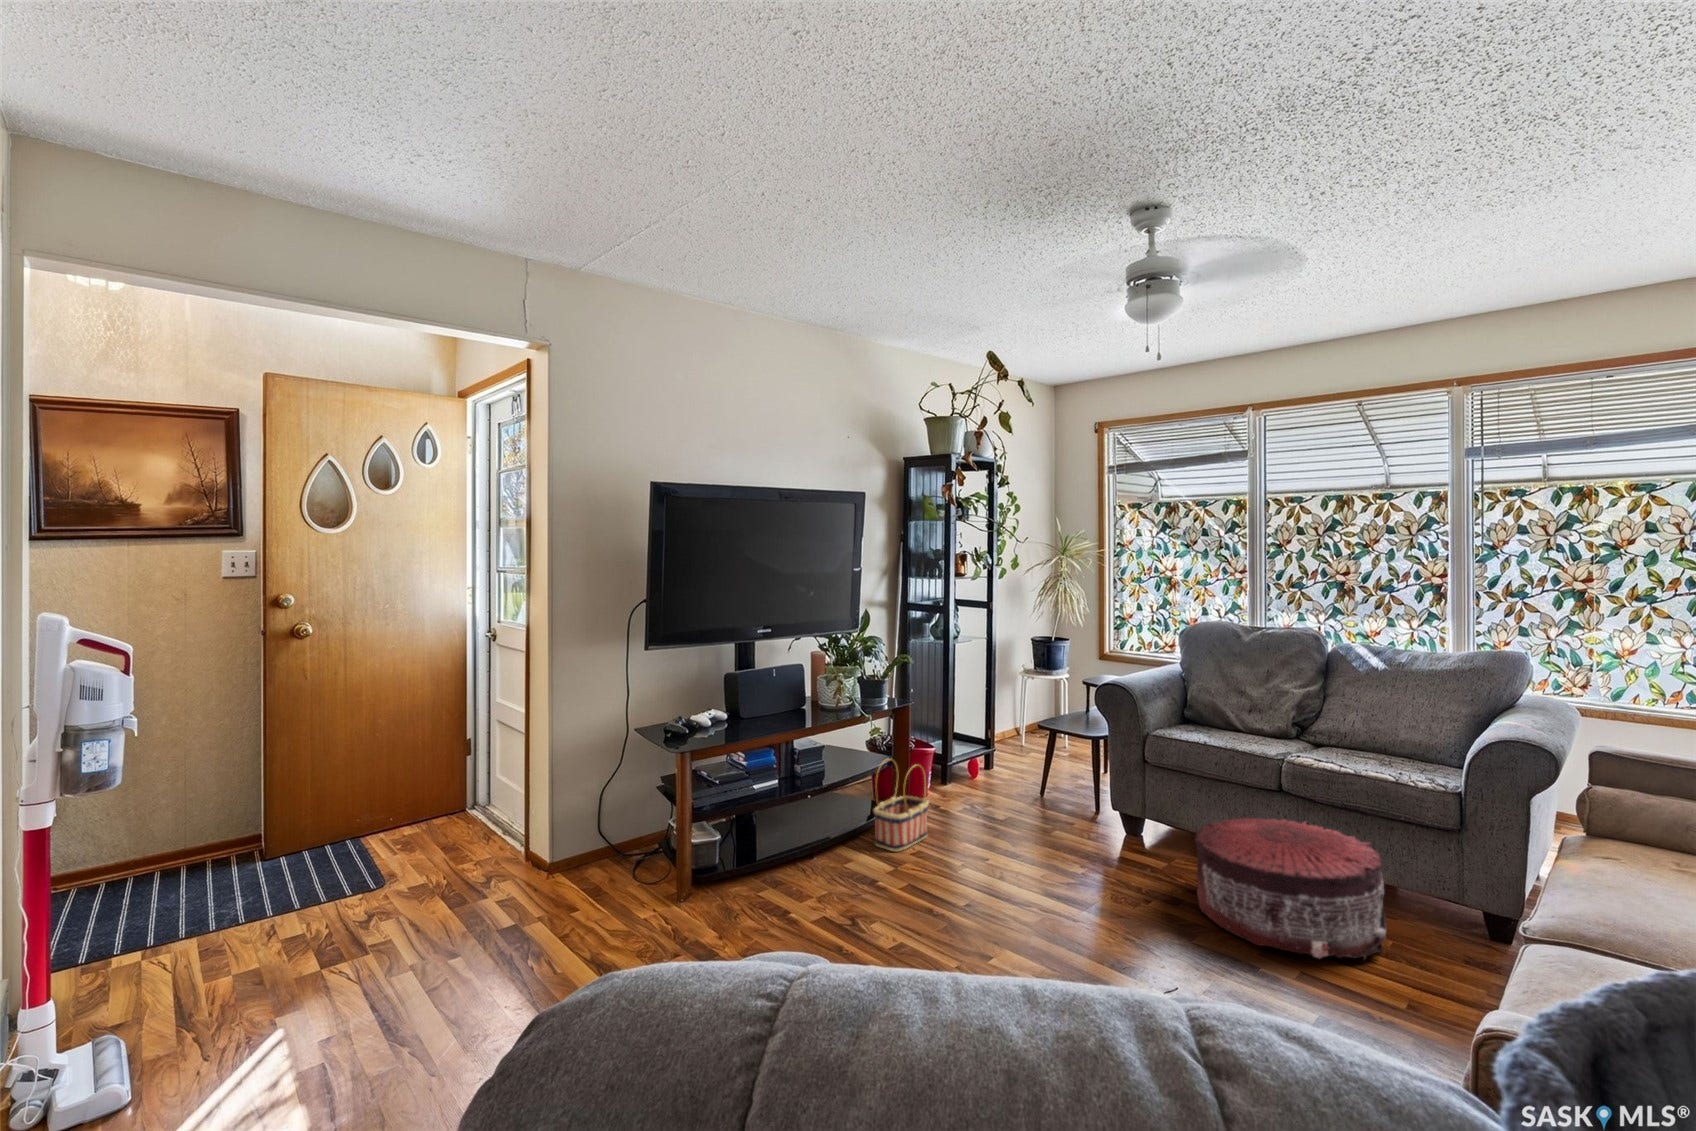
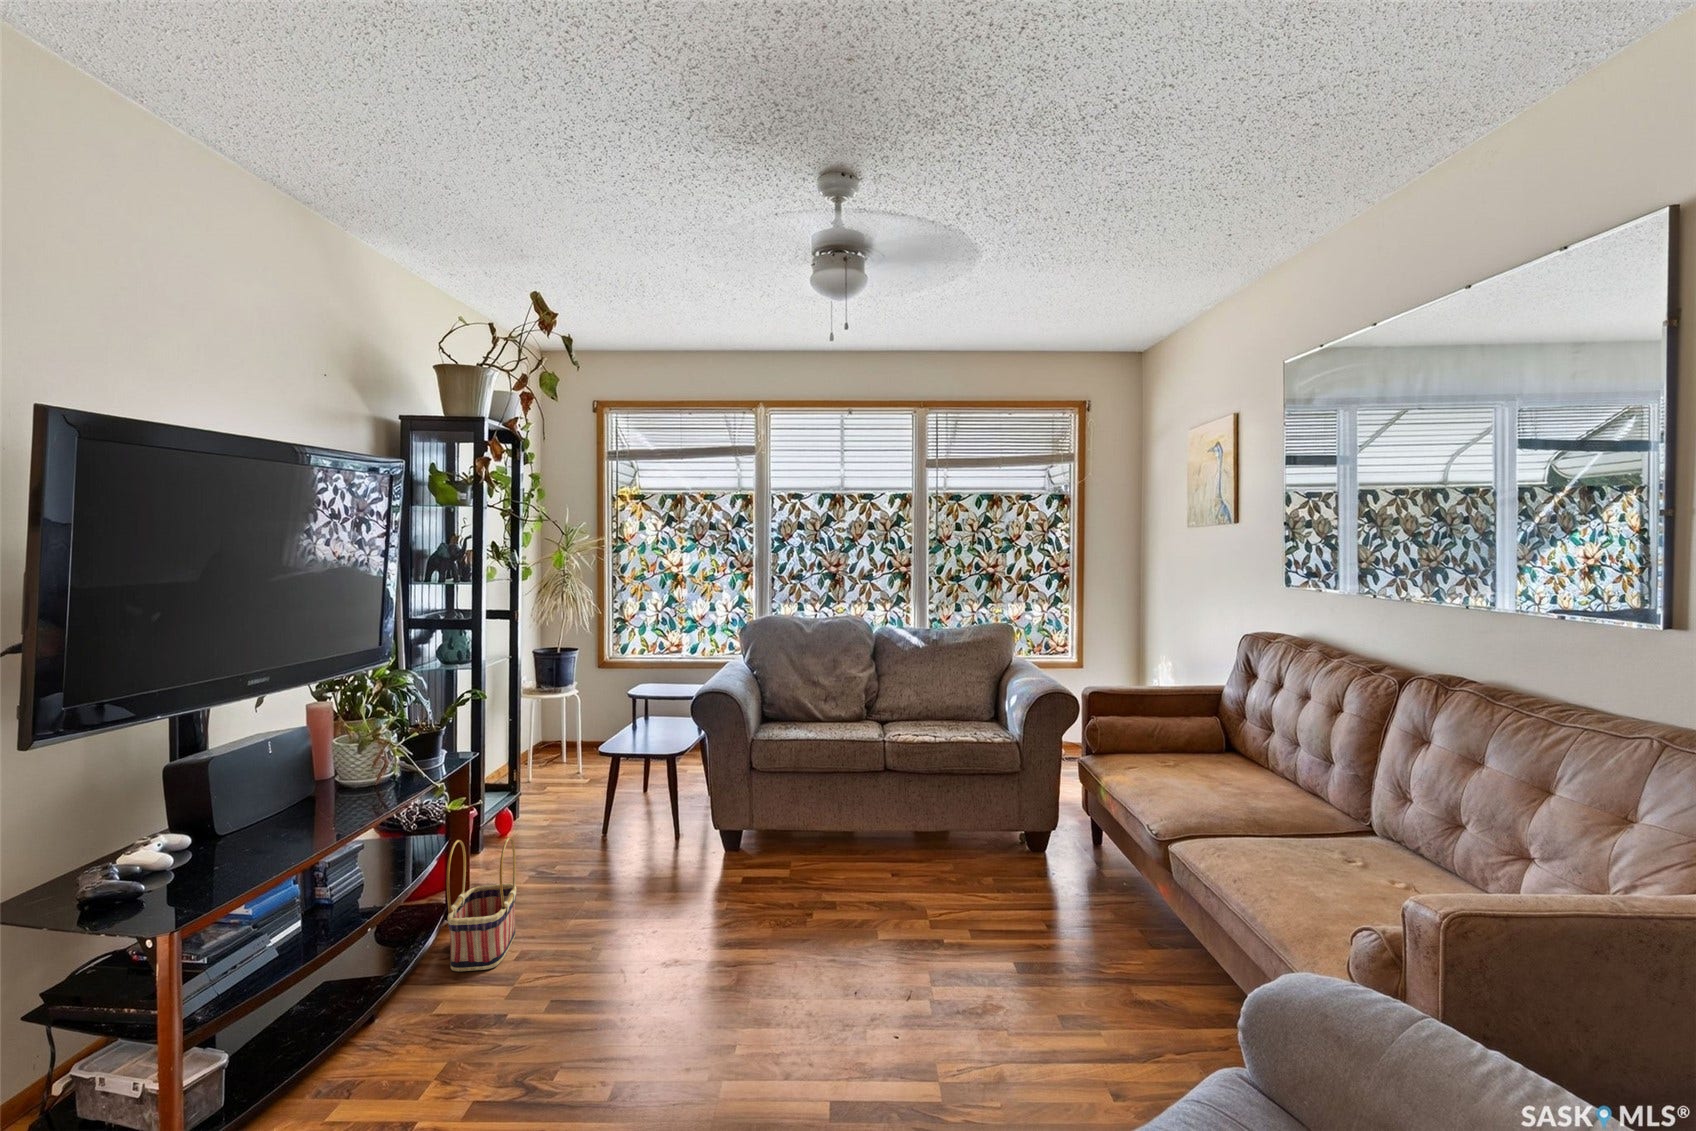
pouf: present [1195,818,1387,958] -> none [835,793,1000,920]

